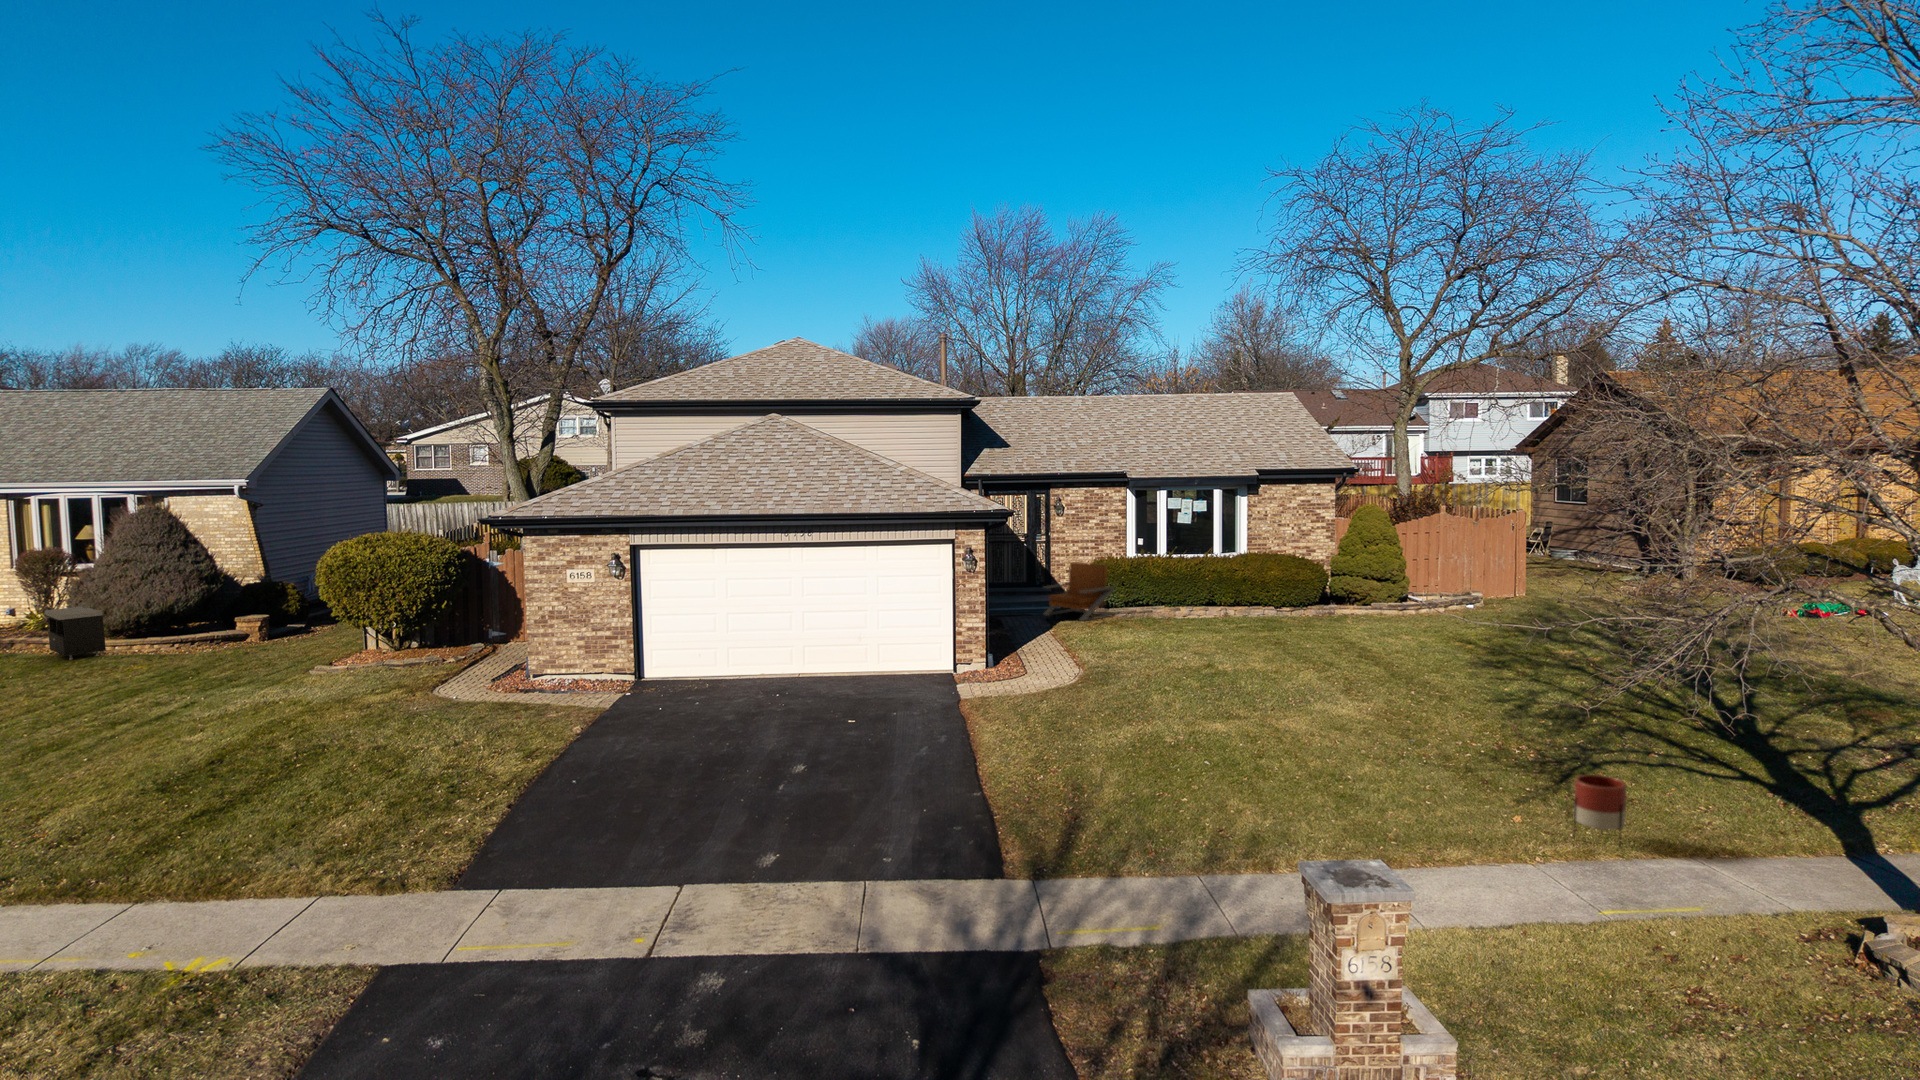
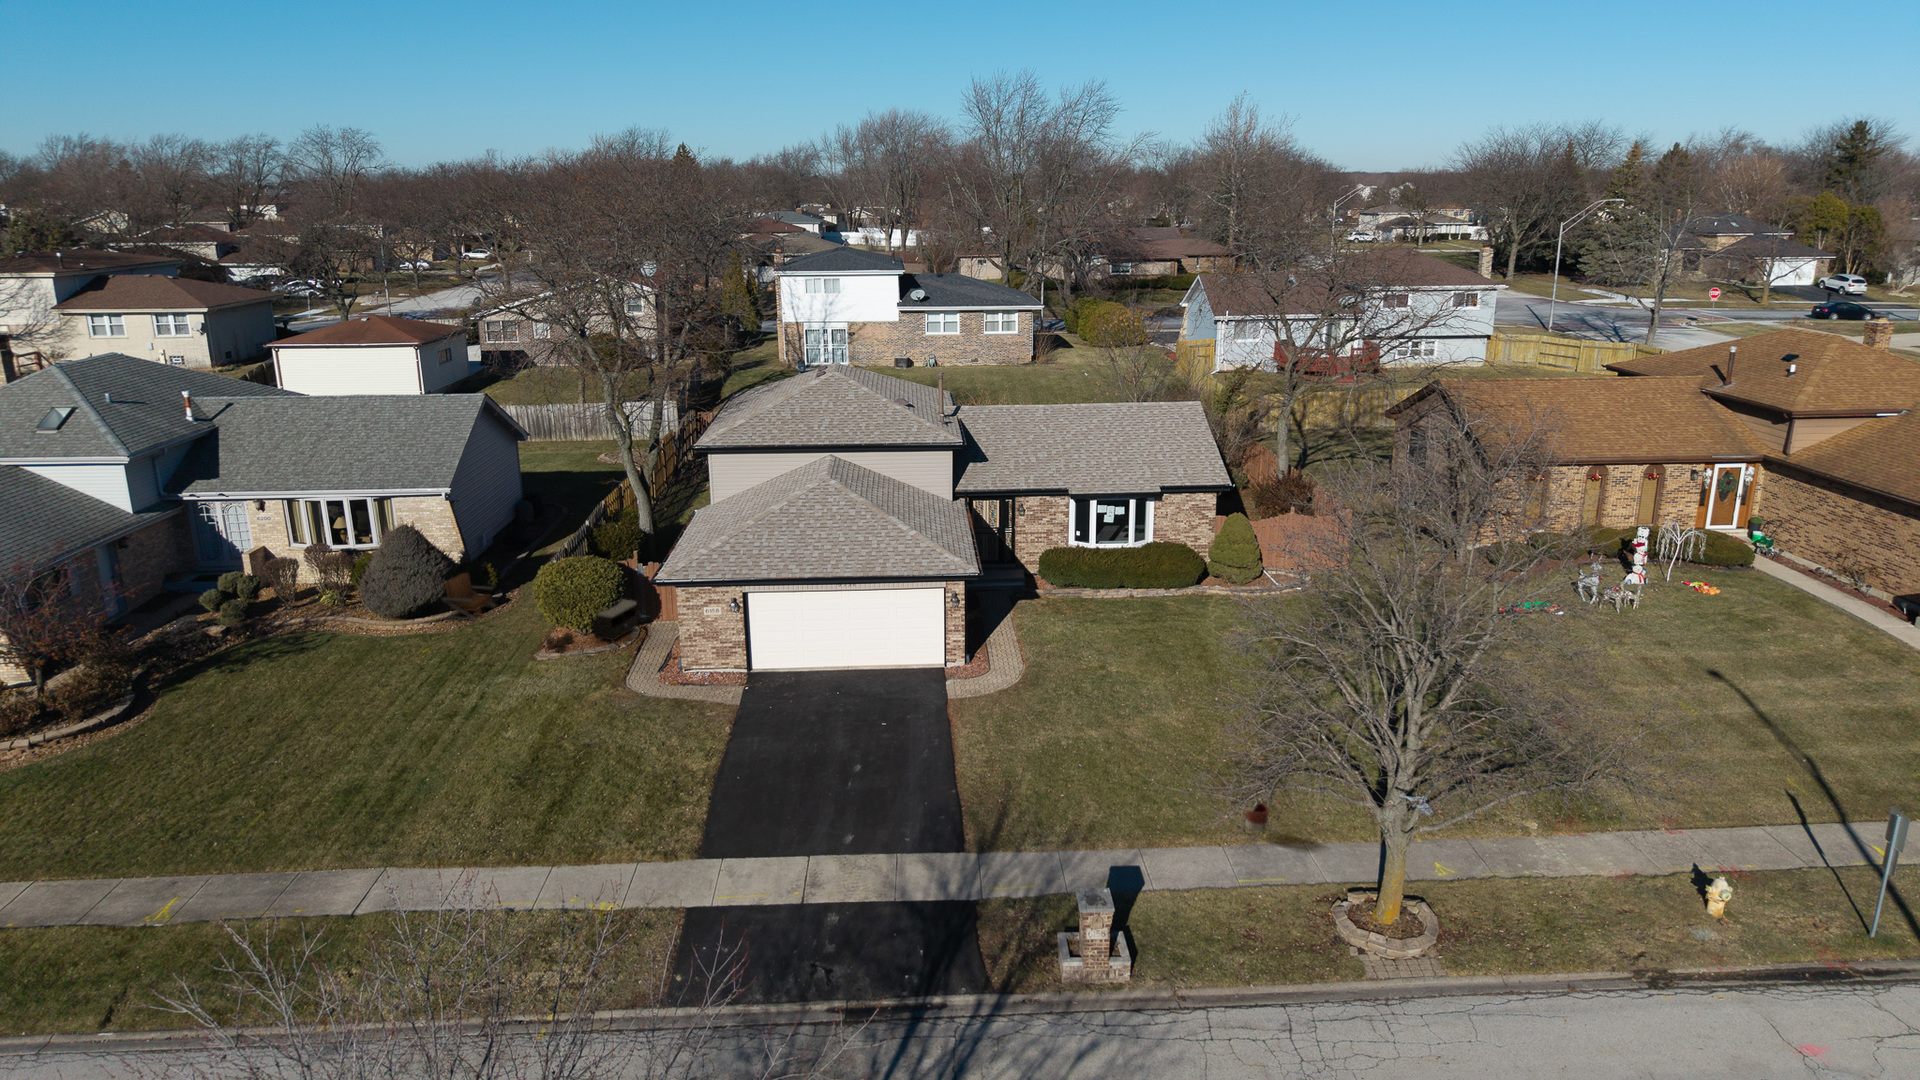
lounge chair: present [1044,562,1115,621] -> present [442,573,496,620]
storage bench: present [44,607,106,660] -> present [593,599,638,641]
woven basket: none [335,648,383,672] -> present [546,633,574,653]

